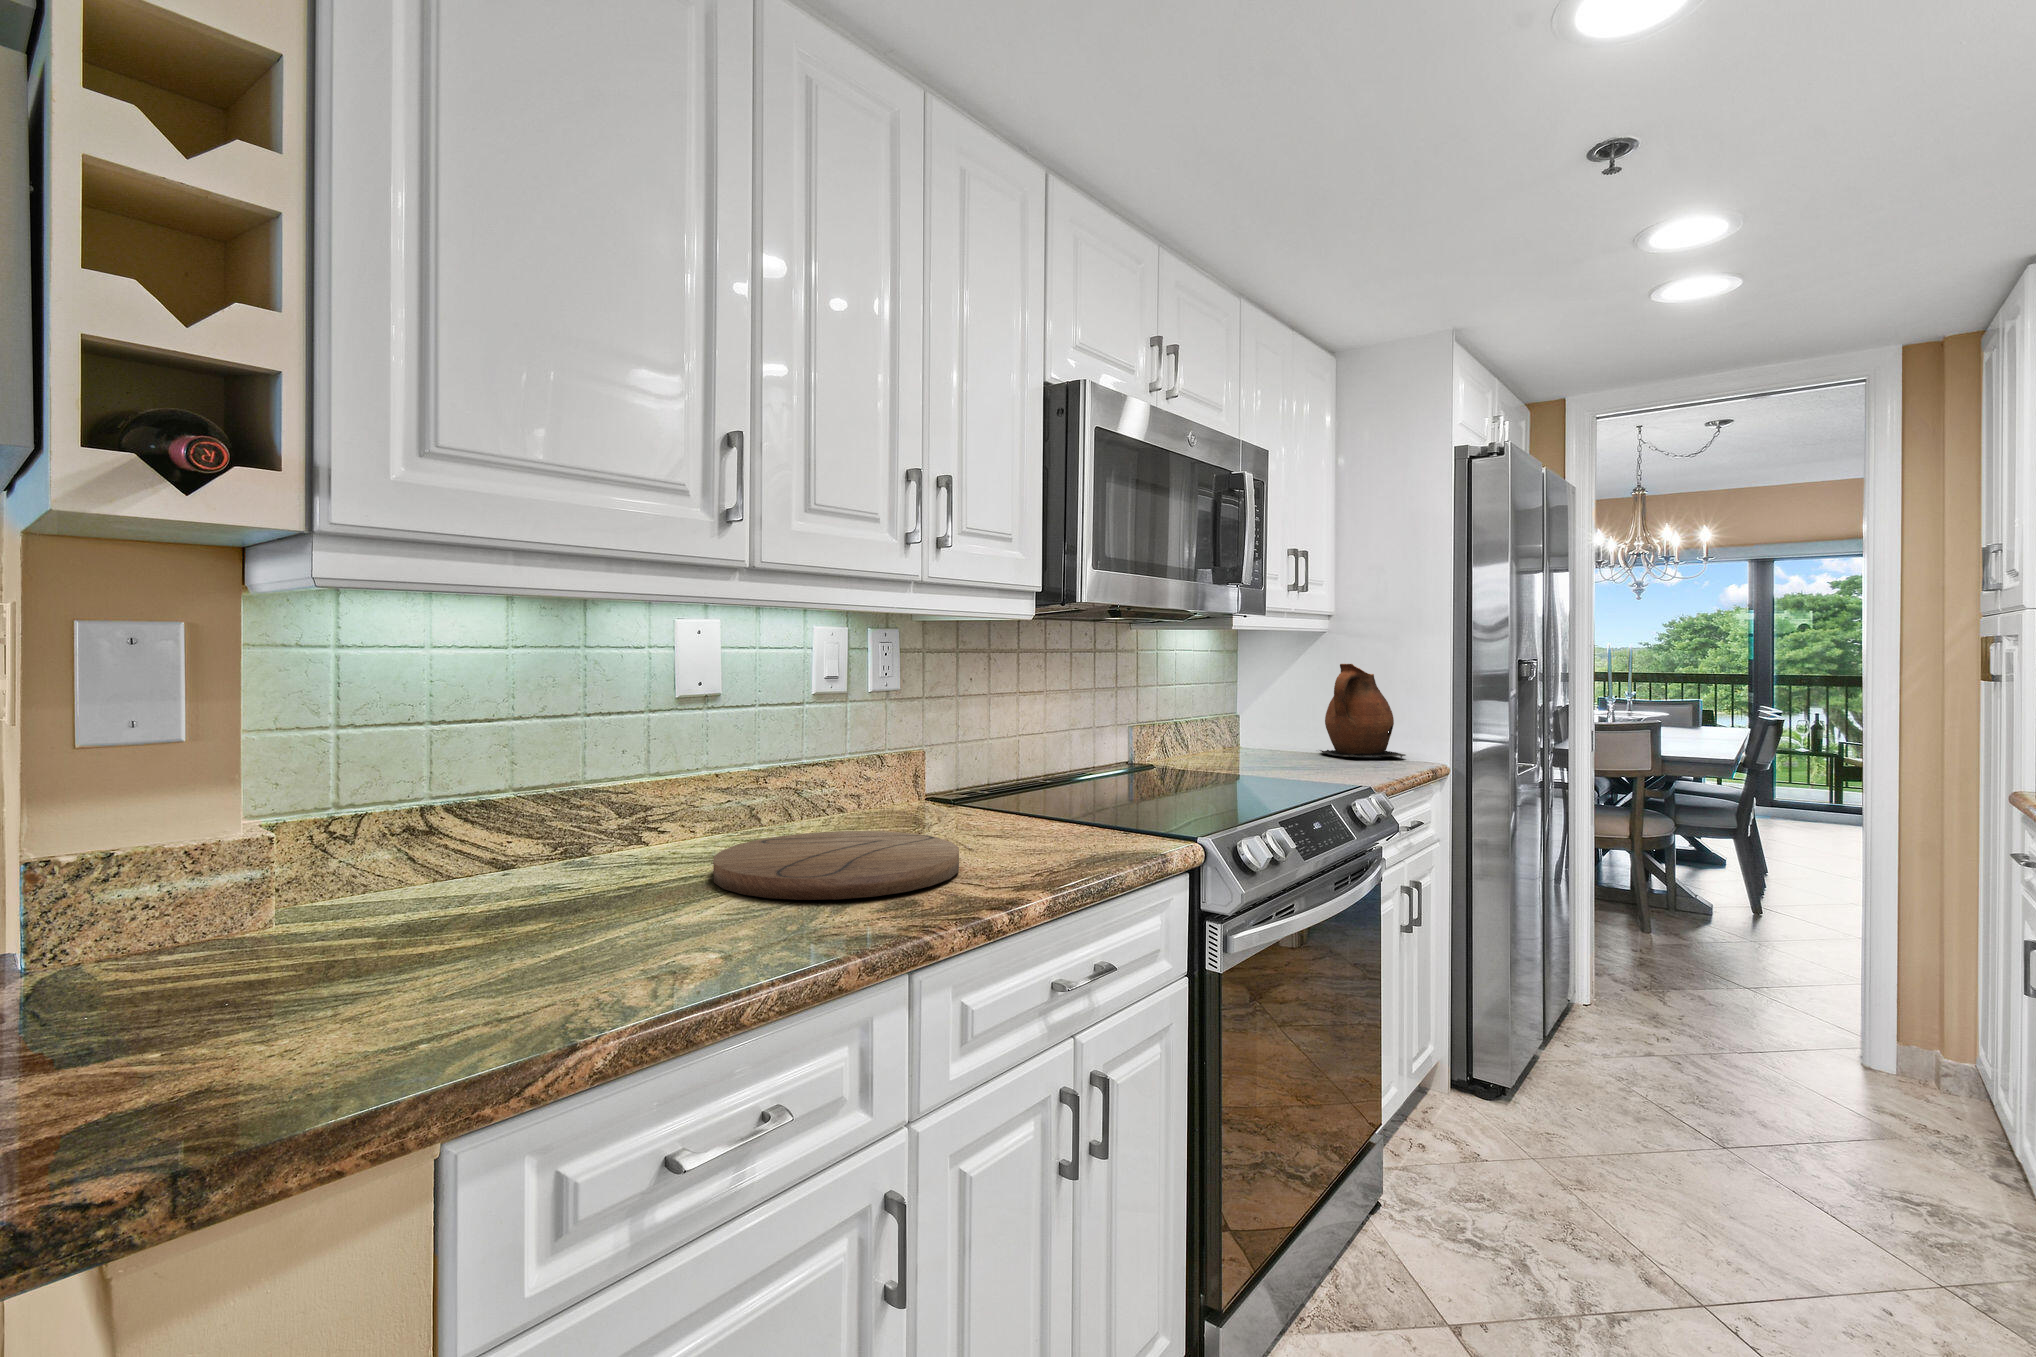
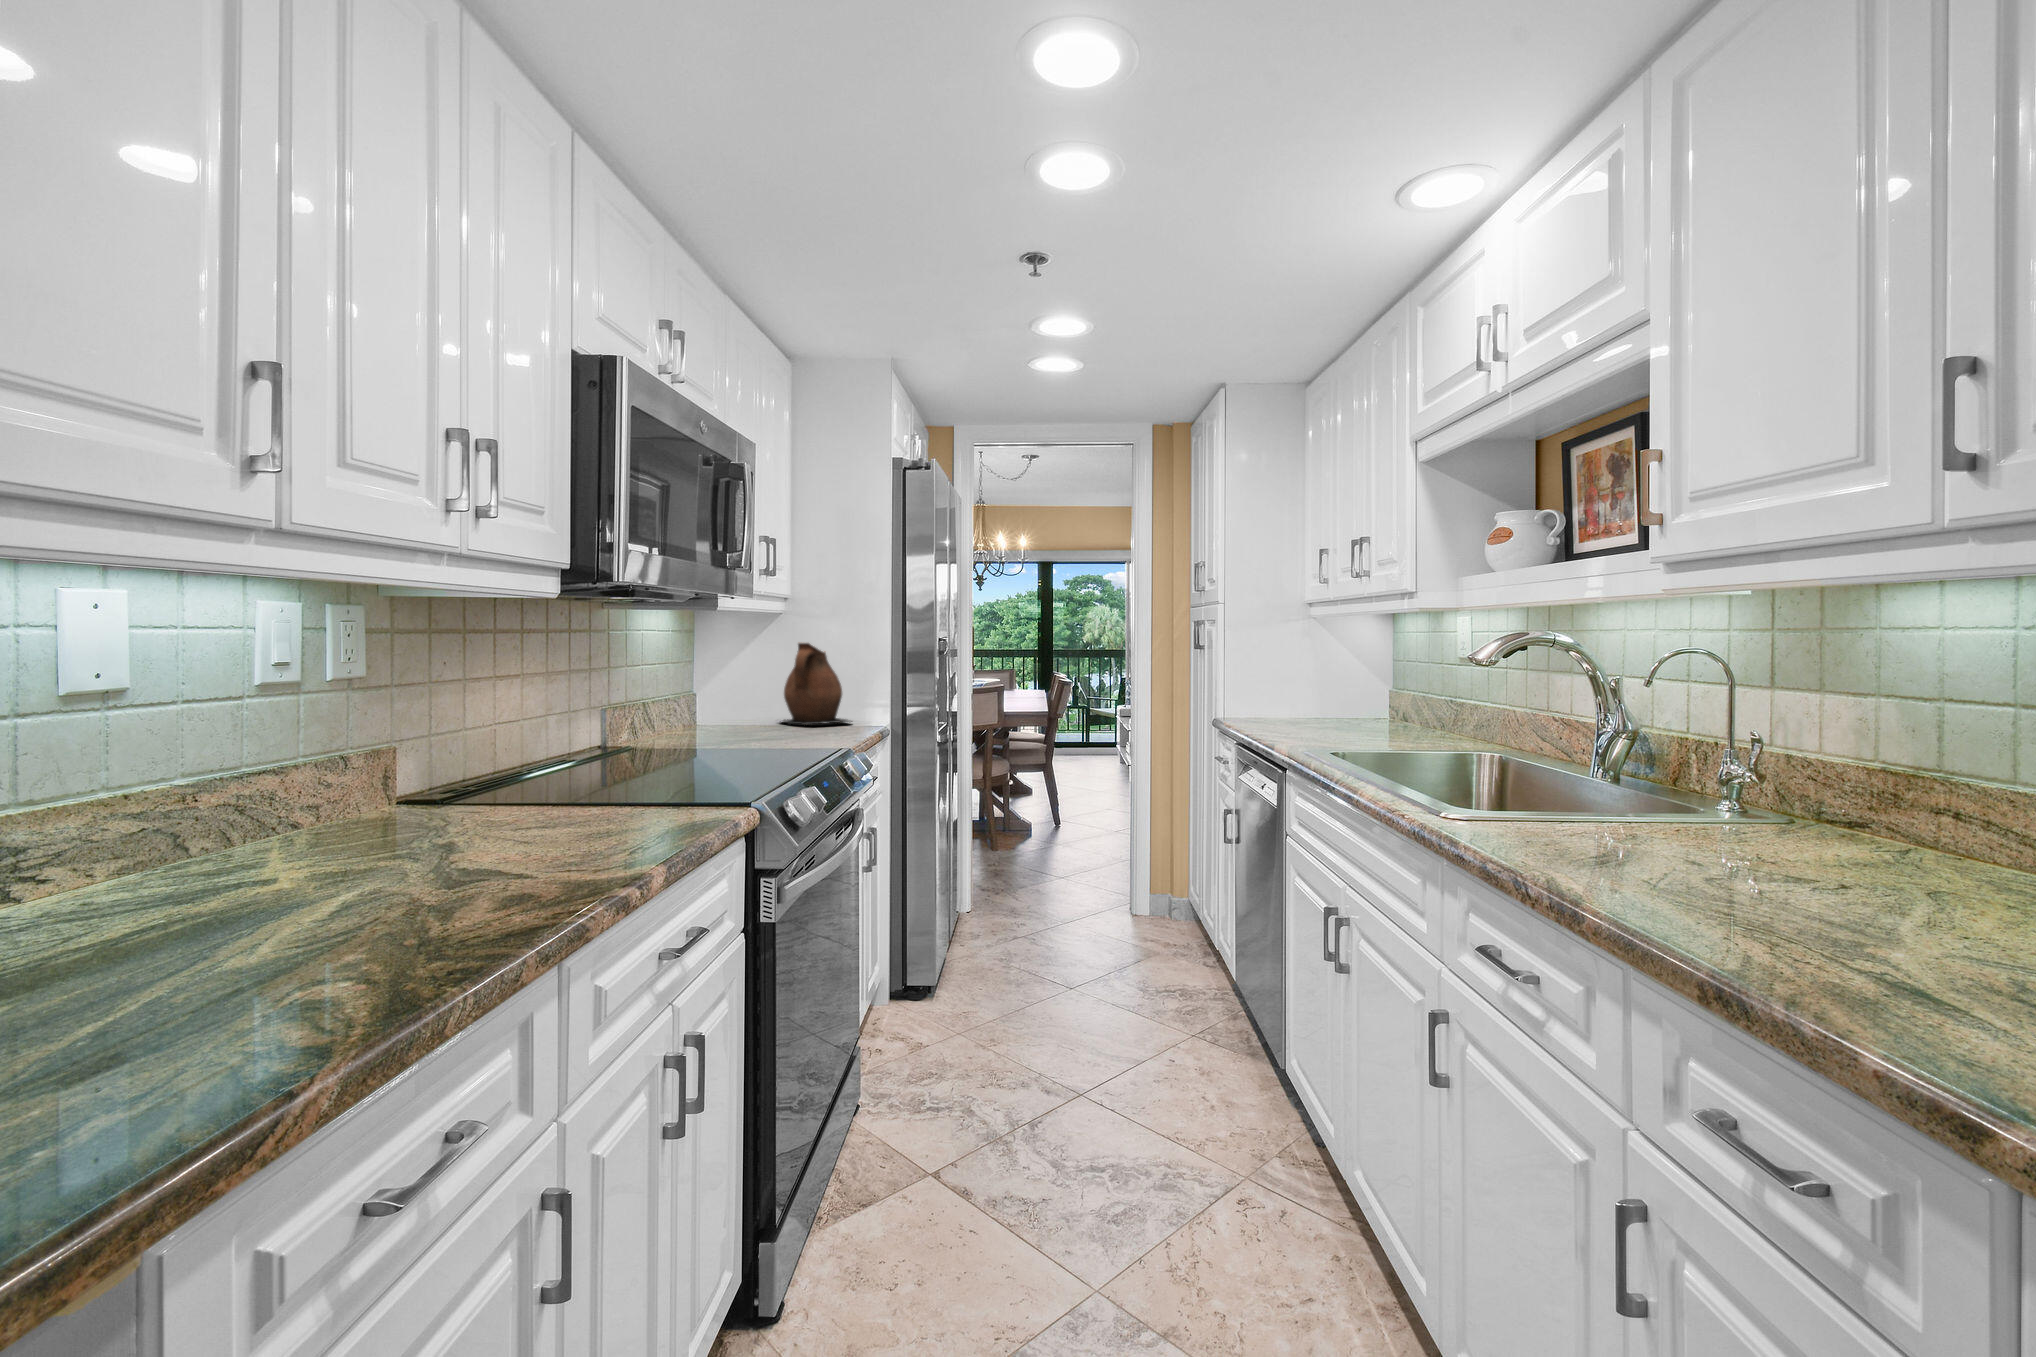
cutting board: present [713,831,959,900] -> none [176,840,530,942]

